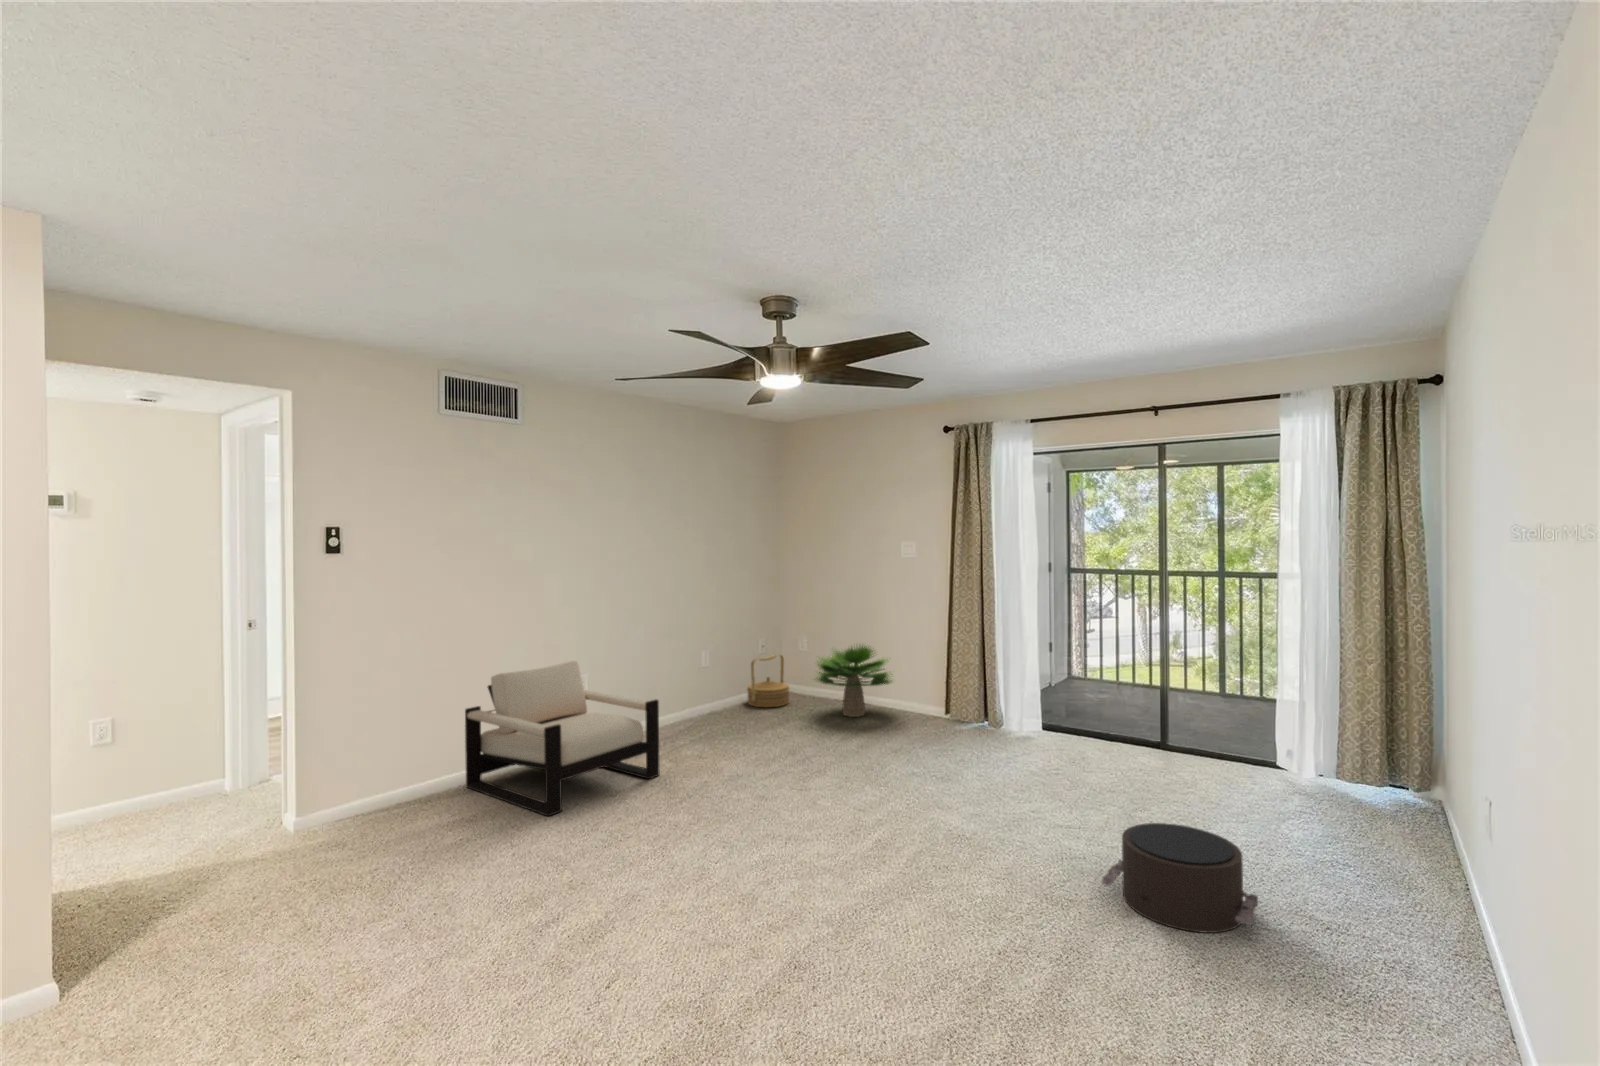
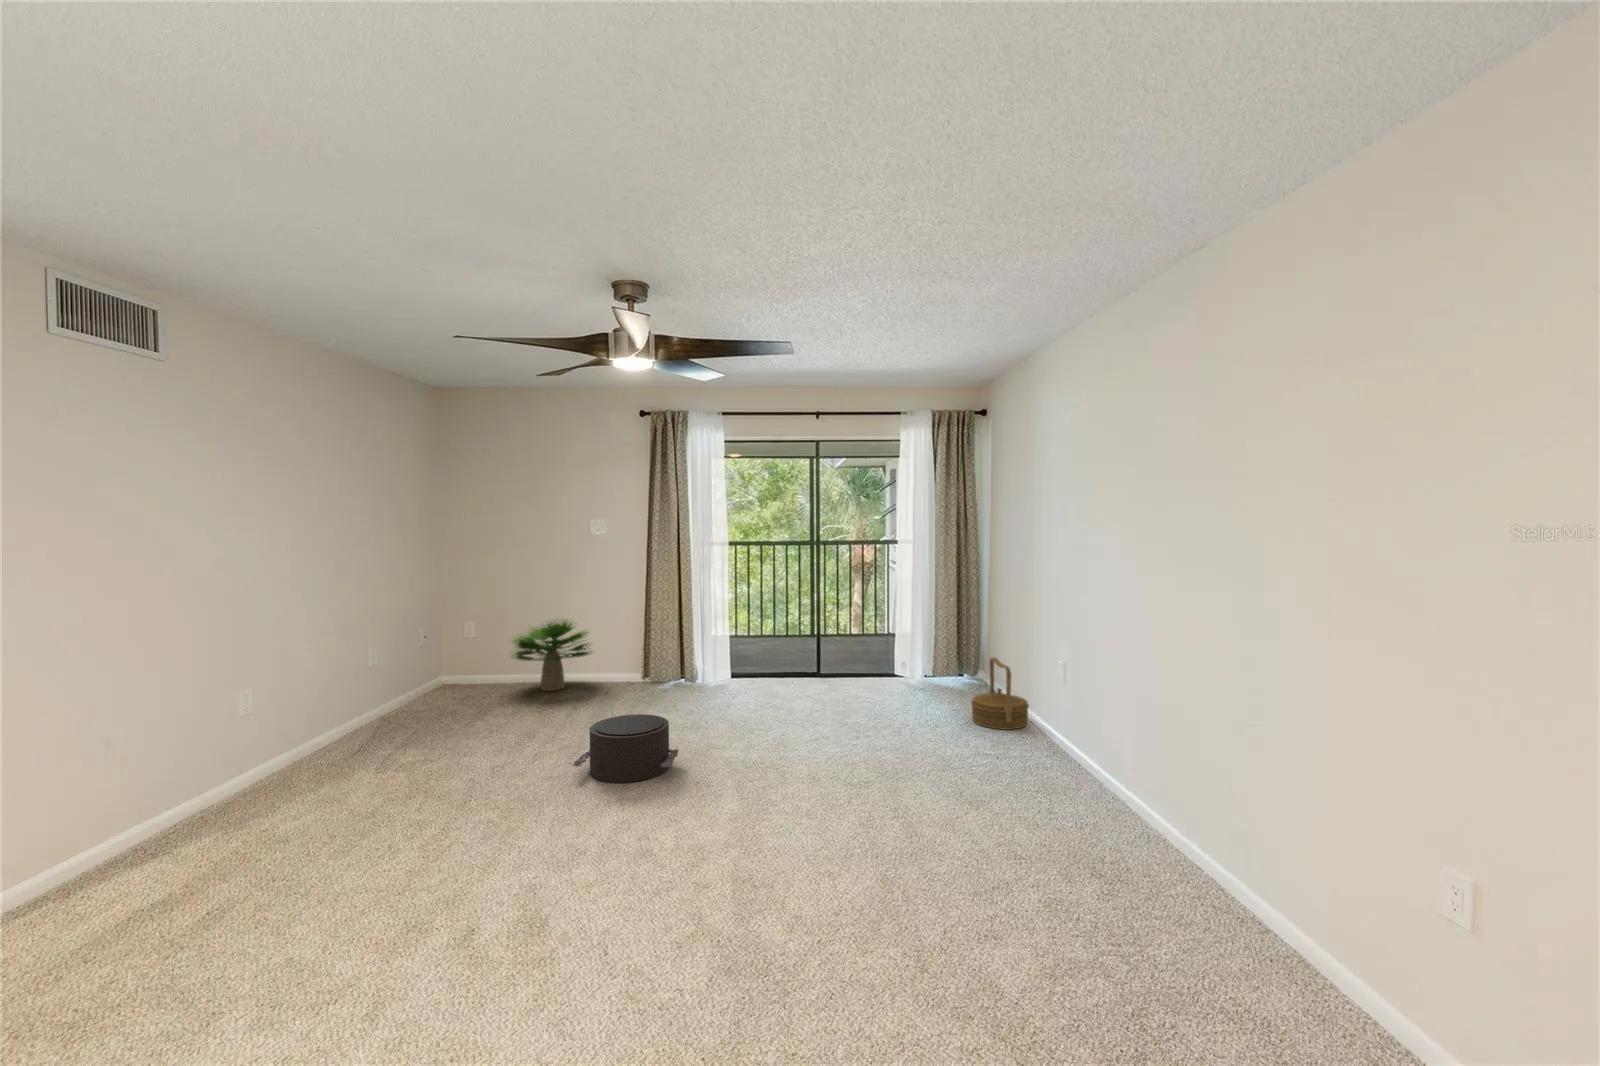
woven basket: present [747,654,789,707] -> present [971,657,1029,730]
armchair: present [465,661,659,816] -> none [61,661,380,855]
pouf: present [1102,823,1258,933] -> present [573,714,679,783]

